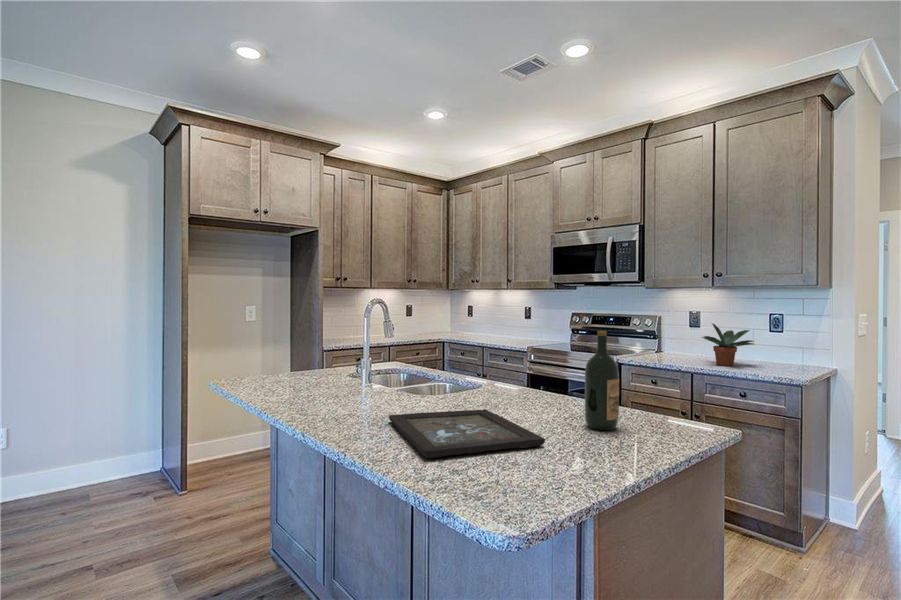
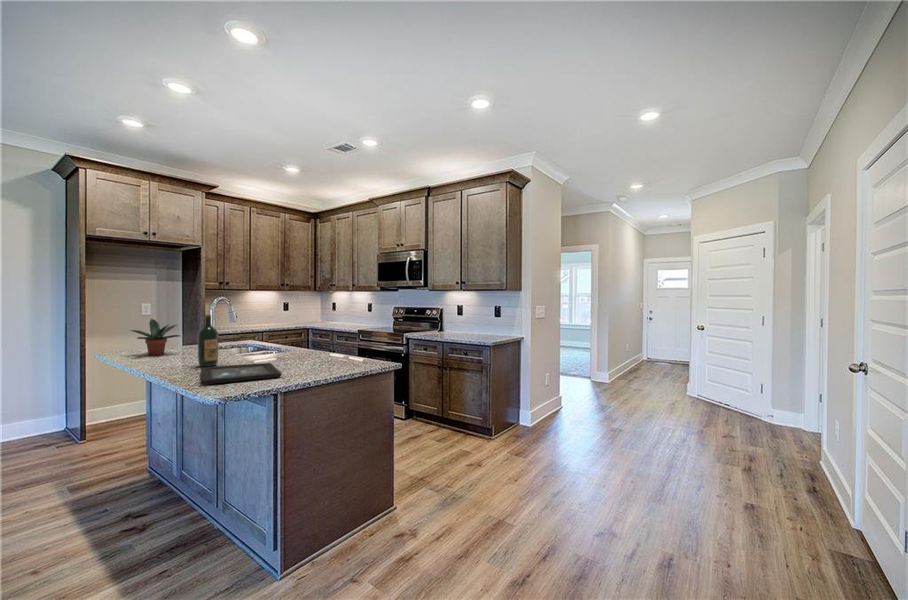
potted plant: present [702,323,754,366] -> present [131,319,180,355]
wine bottle: present [585,331,619,430] -> present [198,314,218,367]

